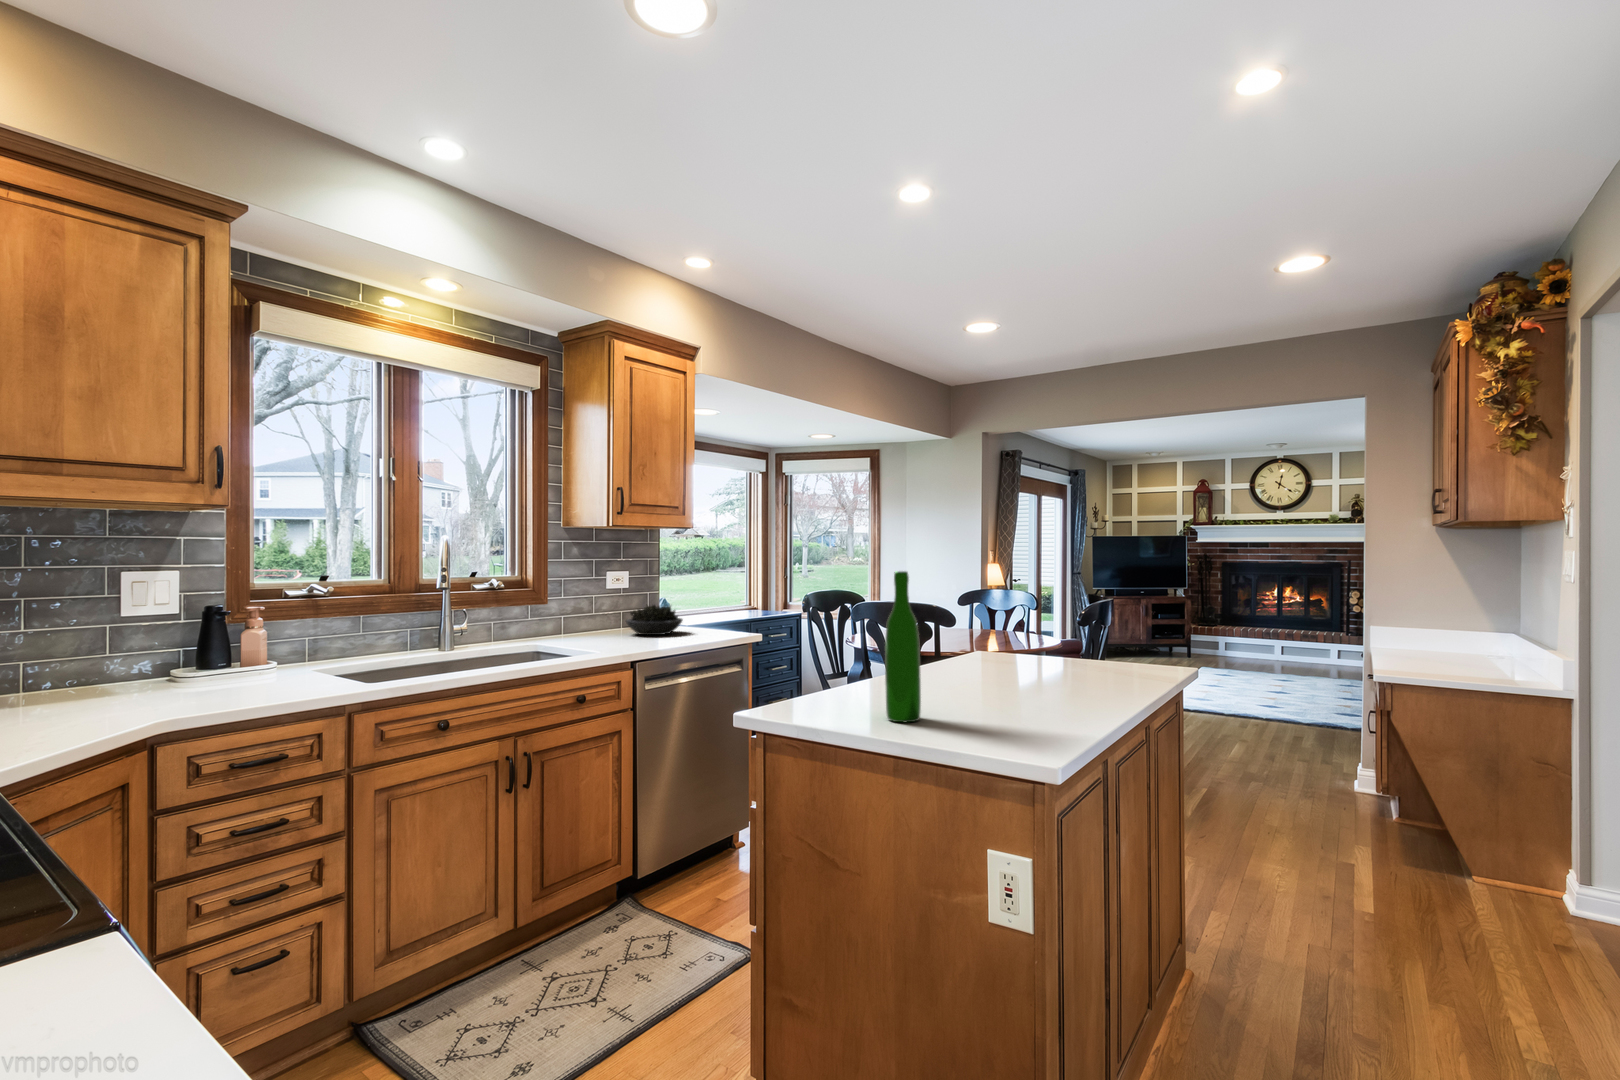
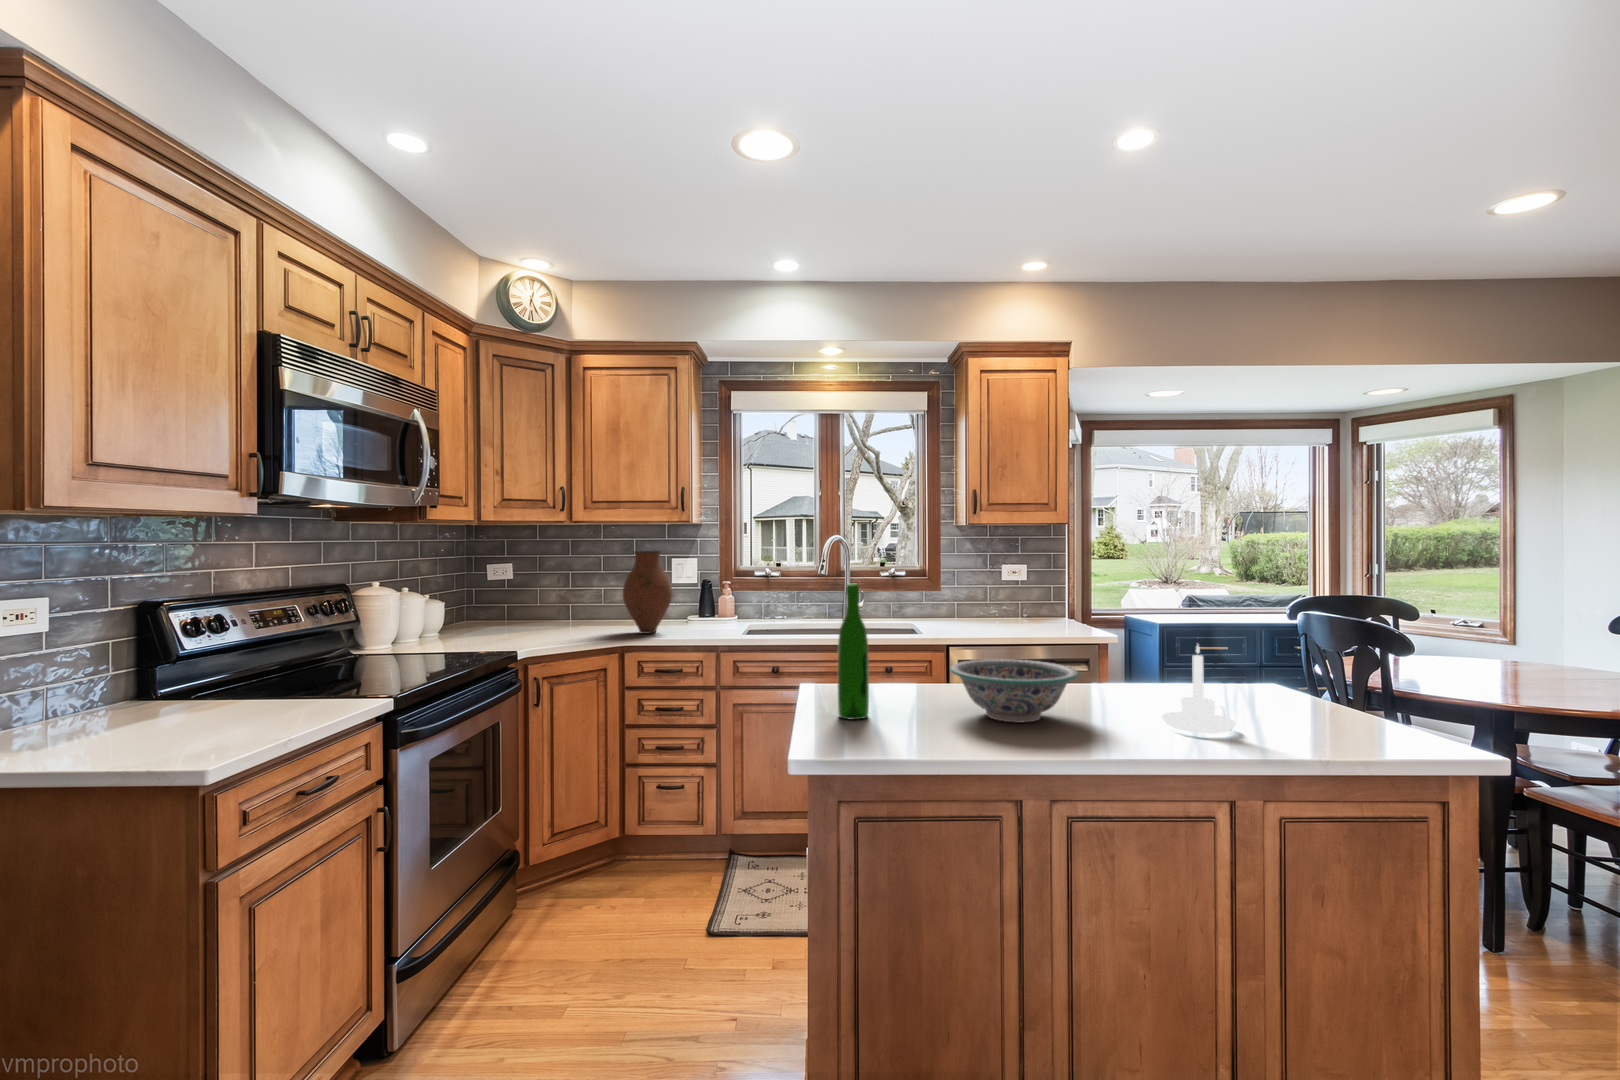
vase: none [109,552,229,706] -> present [623,551,672,634]
succulent plant: present [626,605,683,635] -> none [993,600,1050,631]
candle holder: none [1037,608,1090,675] -> present [1162,645,1236,734]
decorative bowl: none [917,639,1035,695] -> present [950,659,1079,723]

